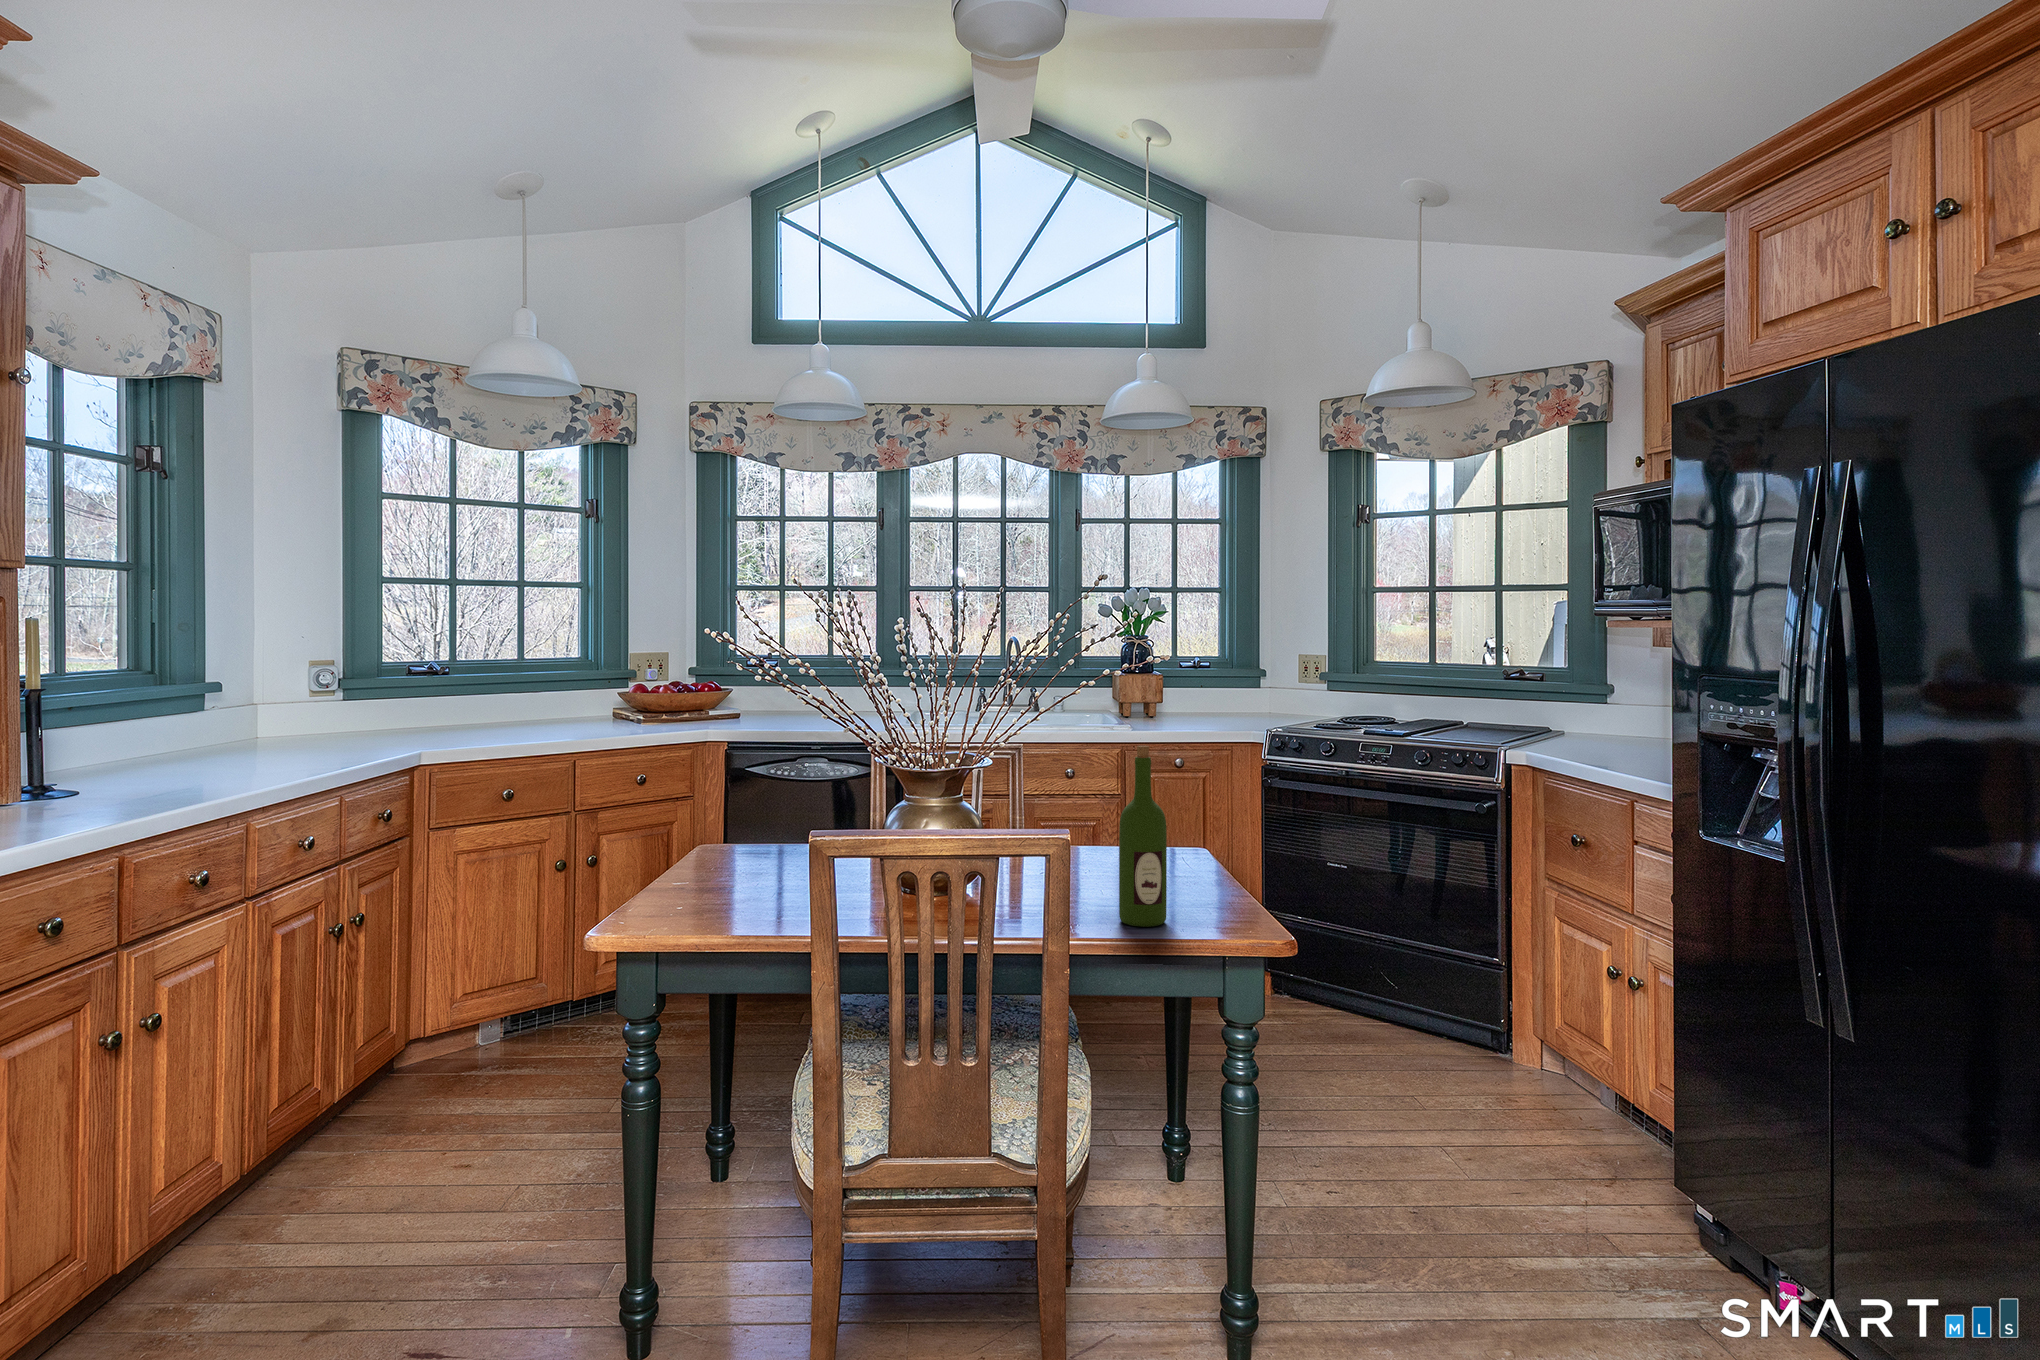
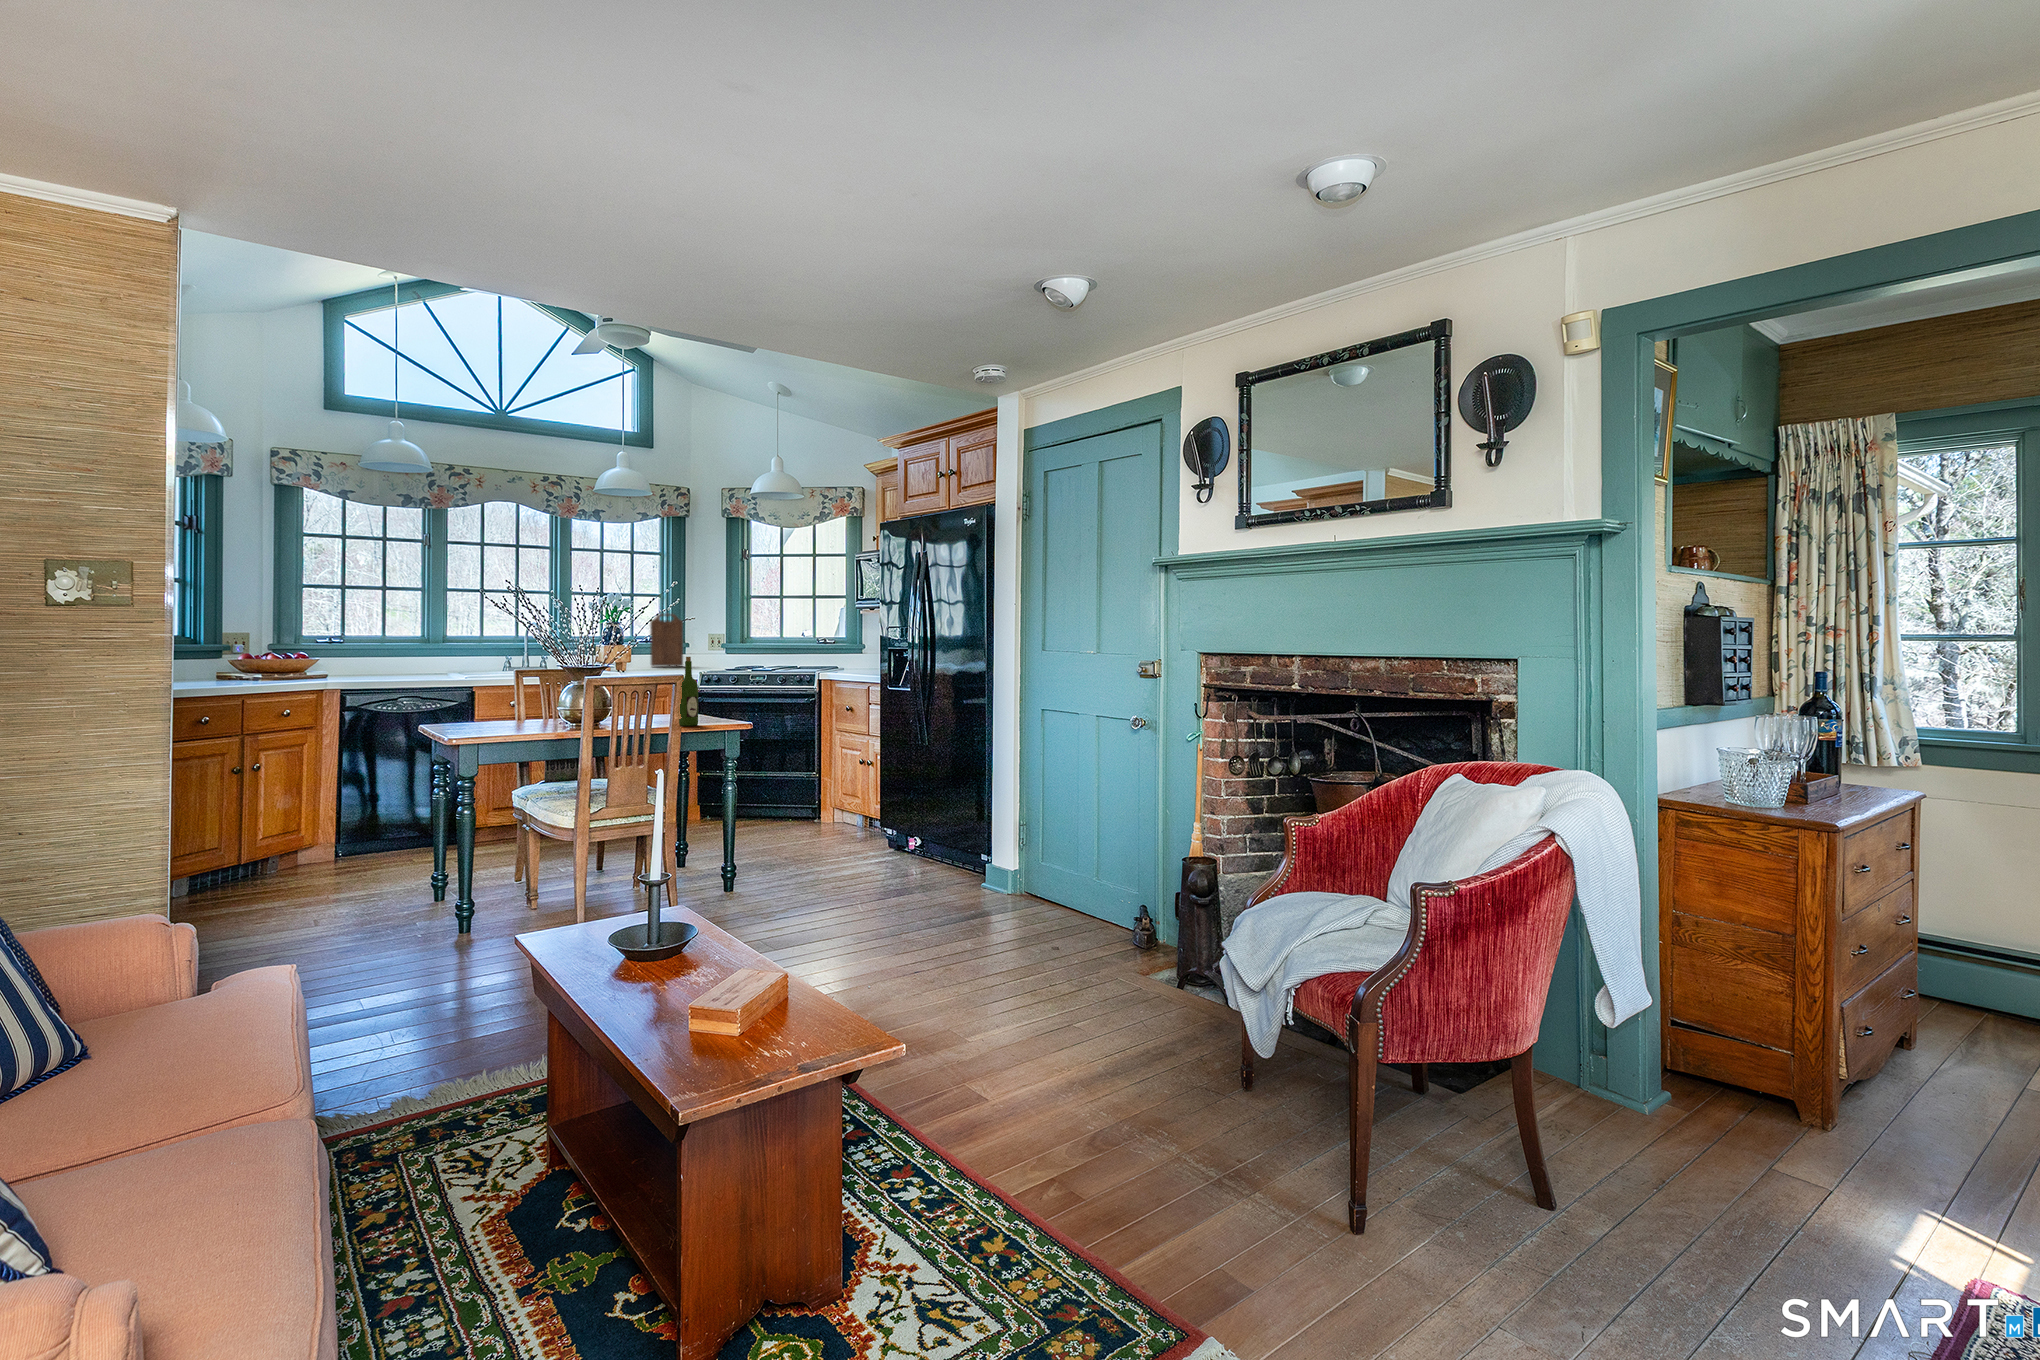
cutting board: none [1201,623,1254,712] -> present [650,614,683,666]

